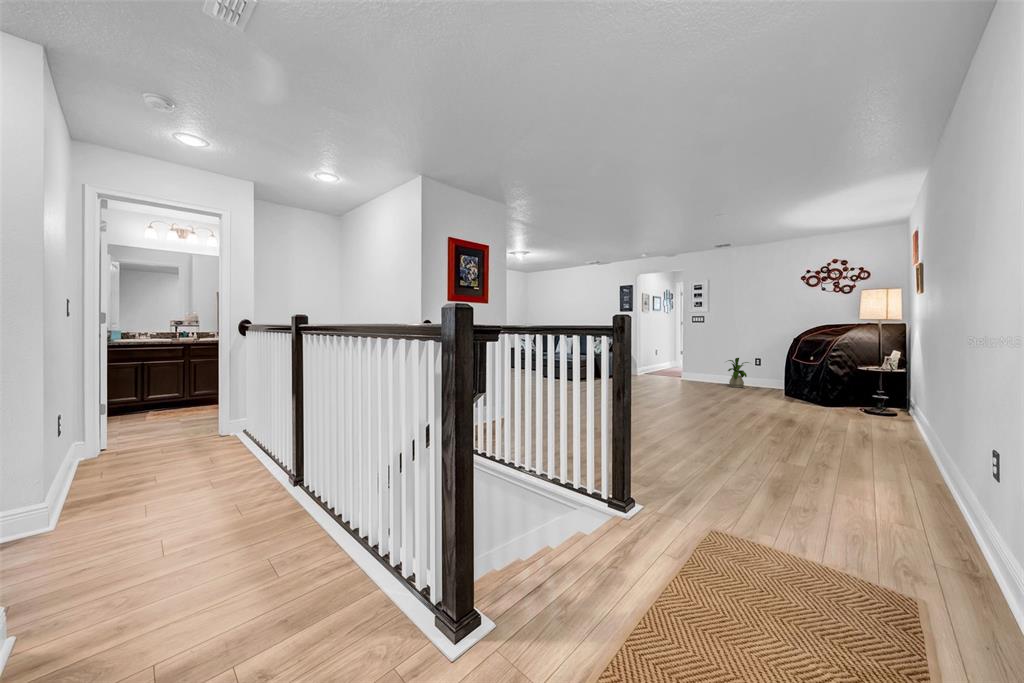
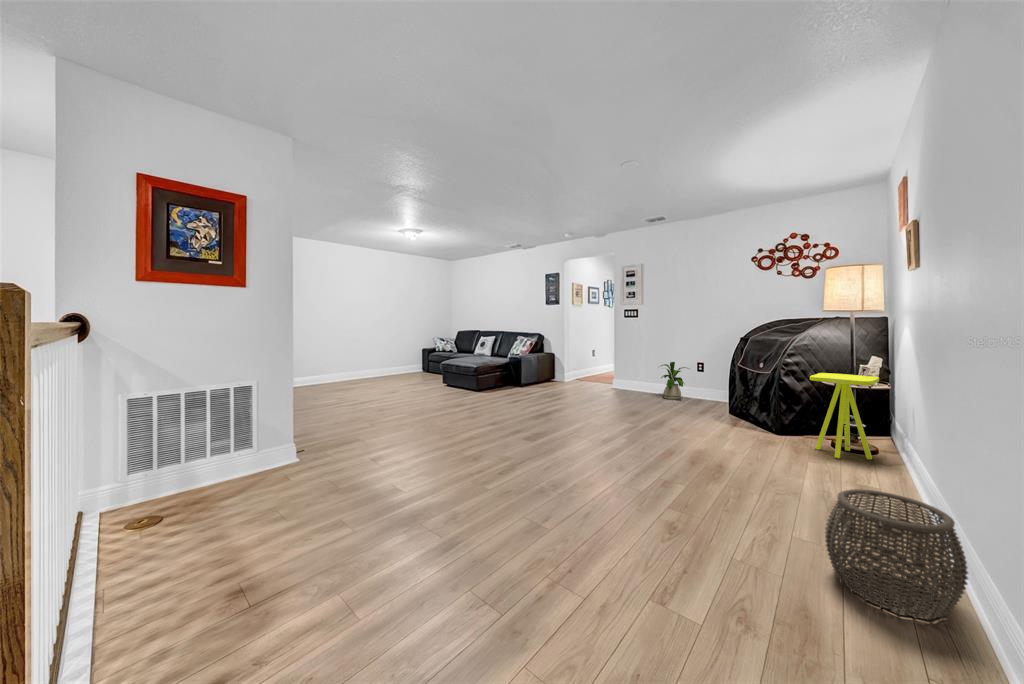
side table: none [850,362,897,418] -> present [810,373,879,459]
woven basket: none [861,412,928,463] -> present [825,489,968,620]

